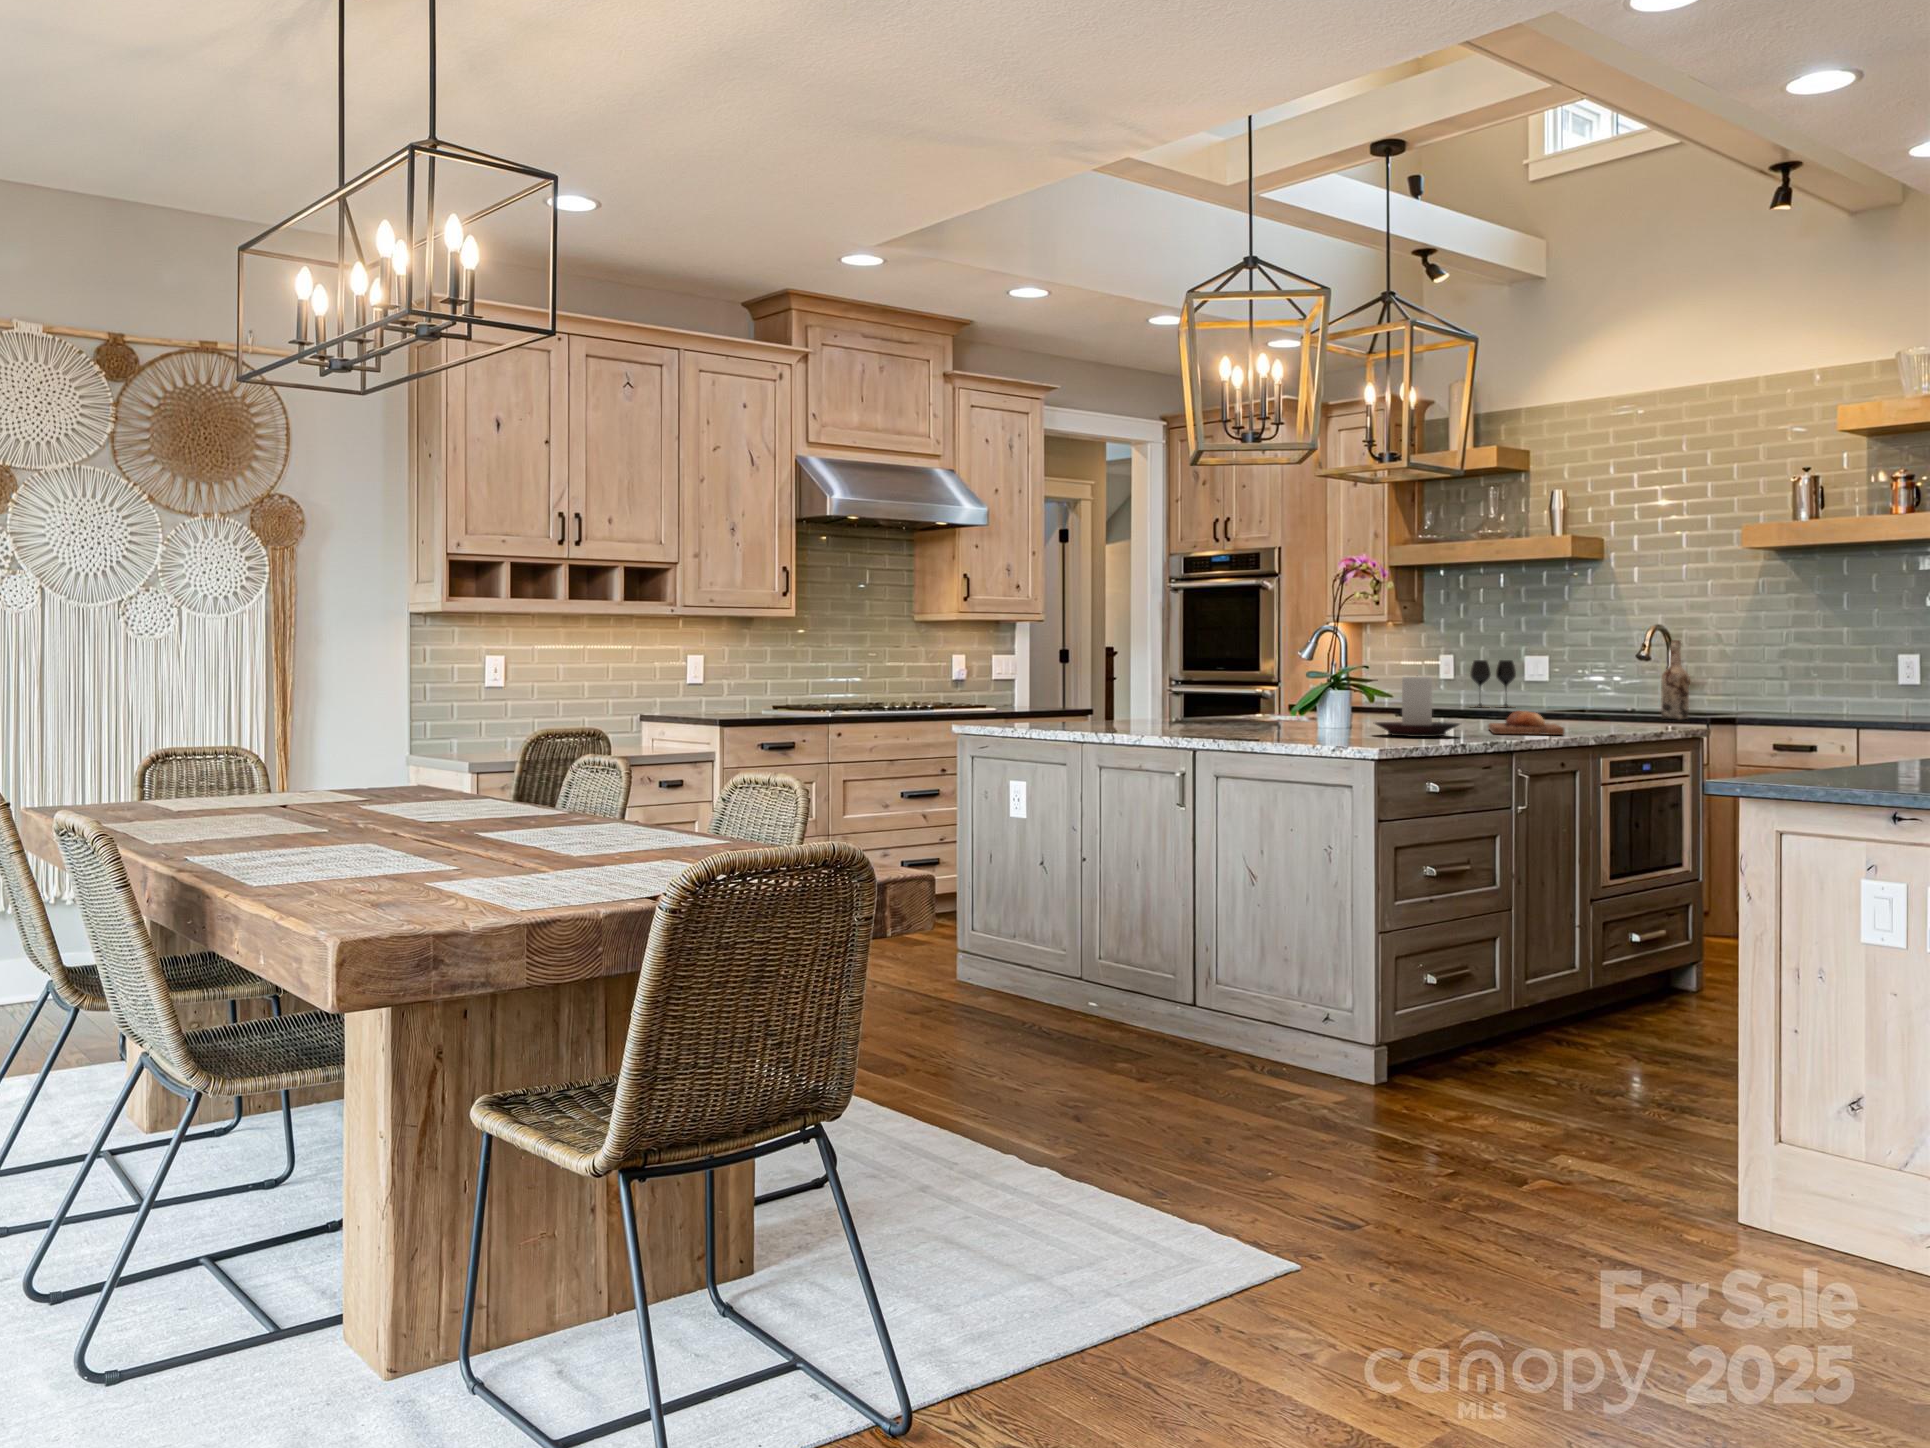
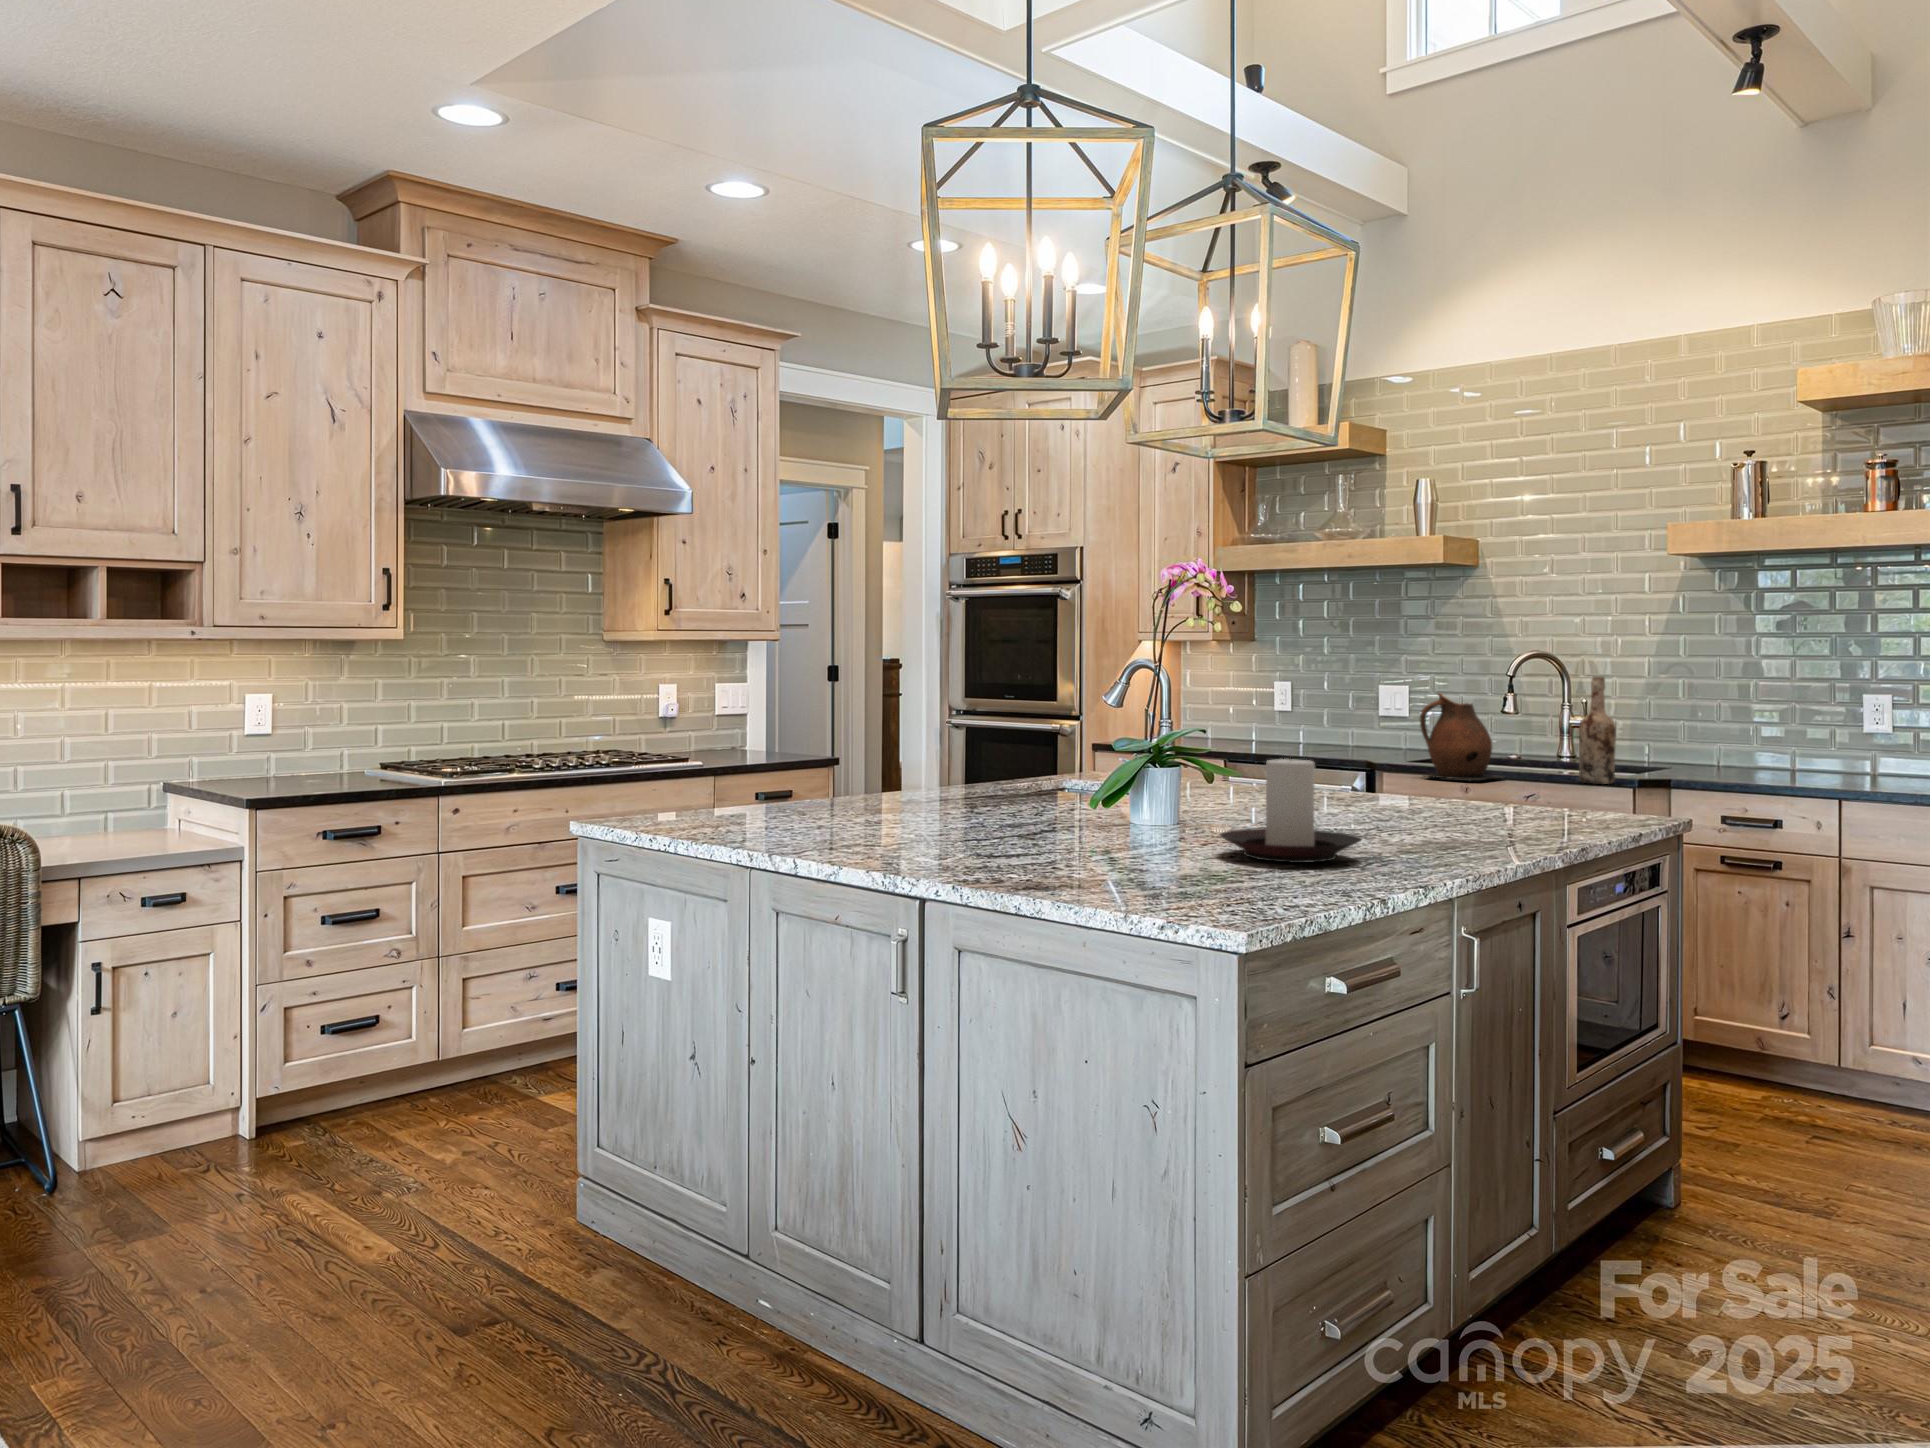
ceramic pitcher: none [1540,653,1606,718] -> present [1420,693,1504,781]
wine glass: present [1470,660,1516,708] -> none [1313,691,1370,751]
bread loaf: present [1488,711,1564,735] -> none [1382,800,1513,849]

